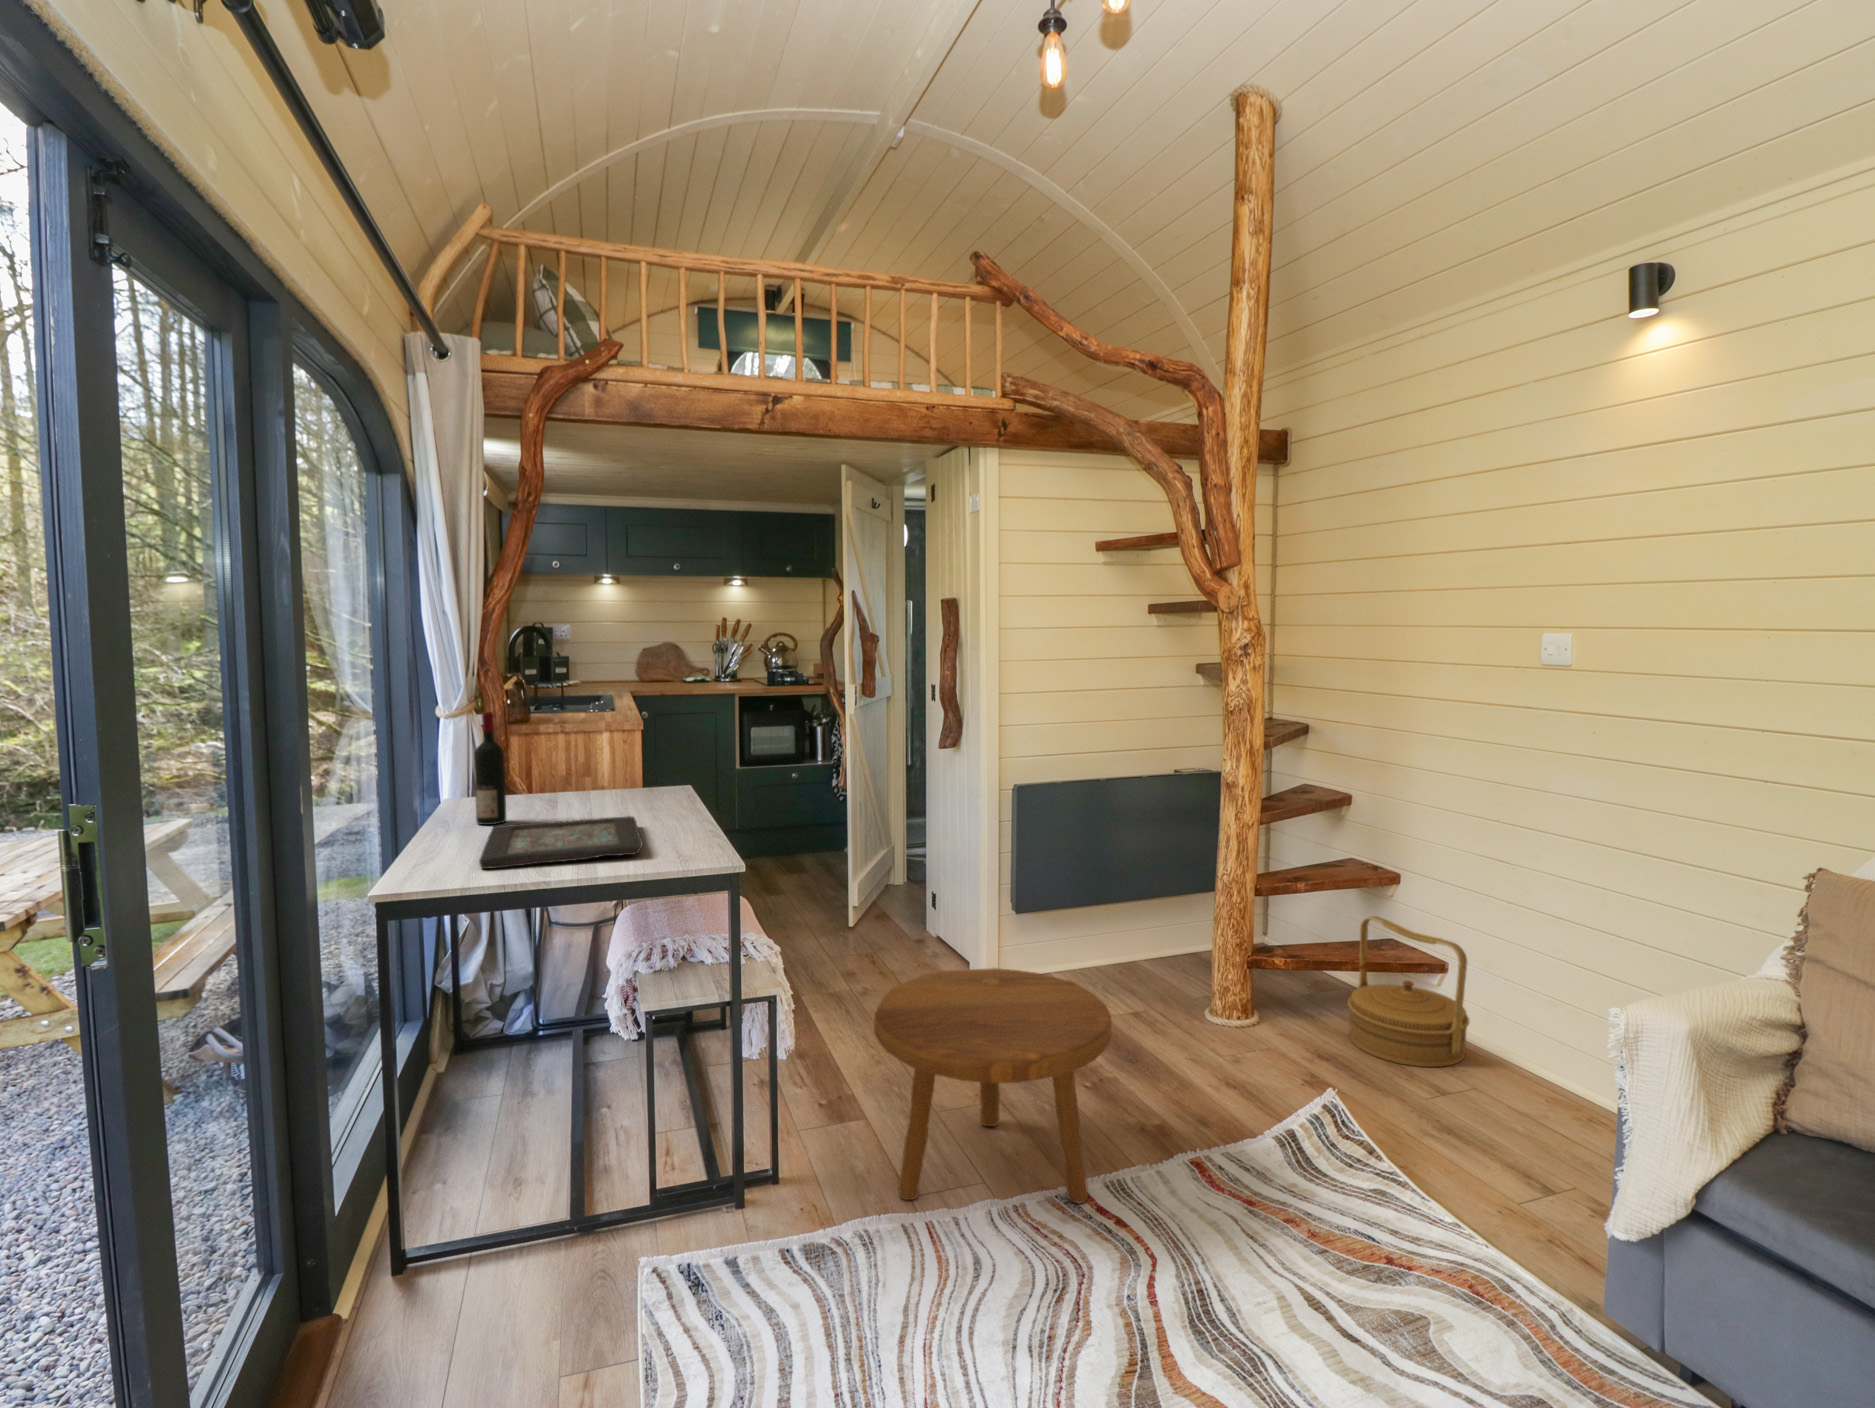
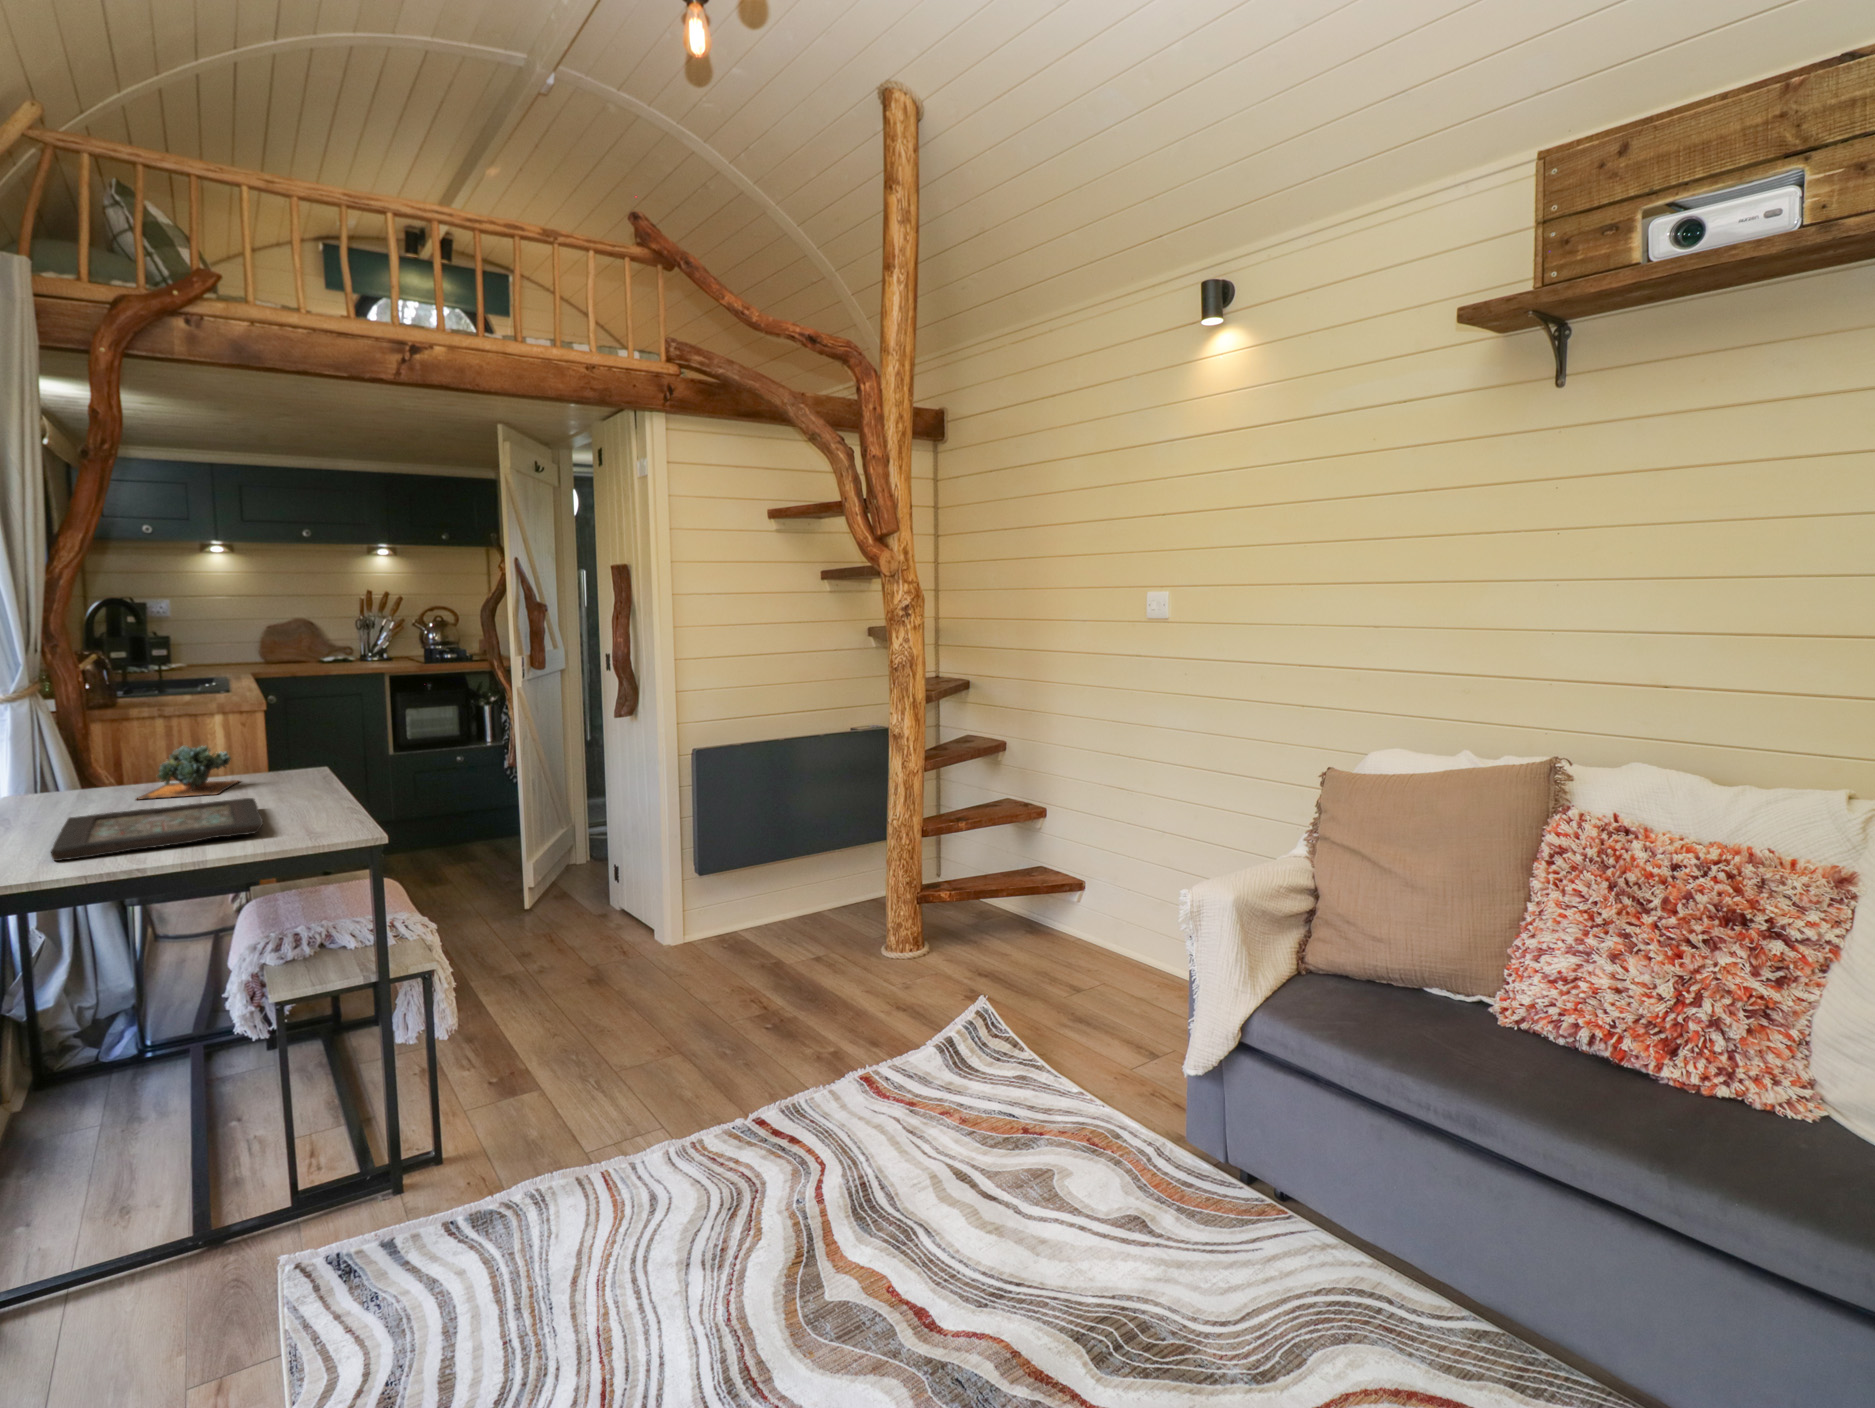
wine bottle: present [474,712,506,825] -> none [37,689,87,819]
succulent plant: none [542,762,623,810] -> present [137,746,239,800]
woven basket: present [1348,916,1470,1067] -> none [1007,849,1105,976]
footstool: present [874,968,1112,1204] -> none [542,924,782,1157]

